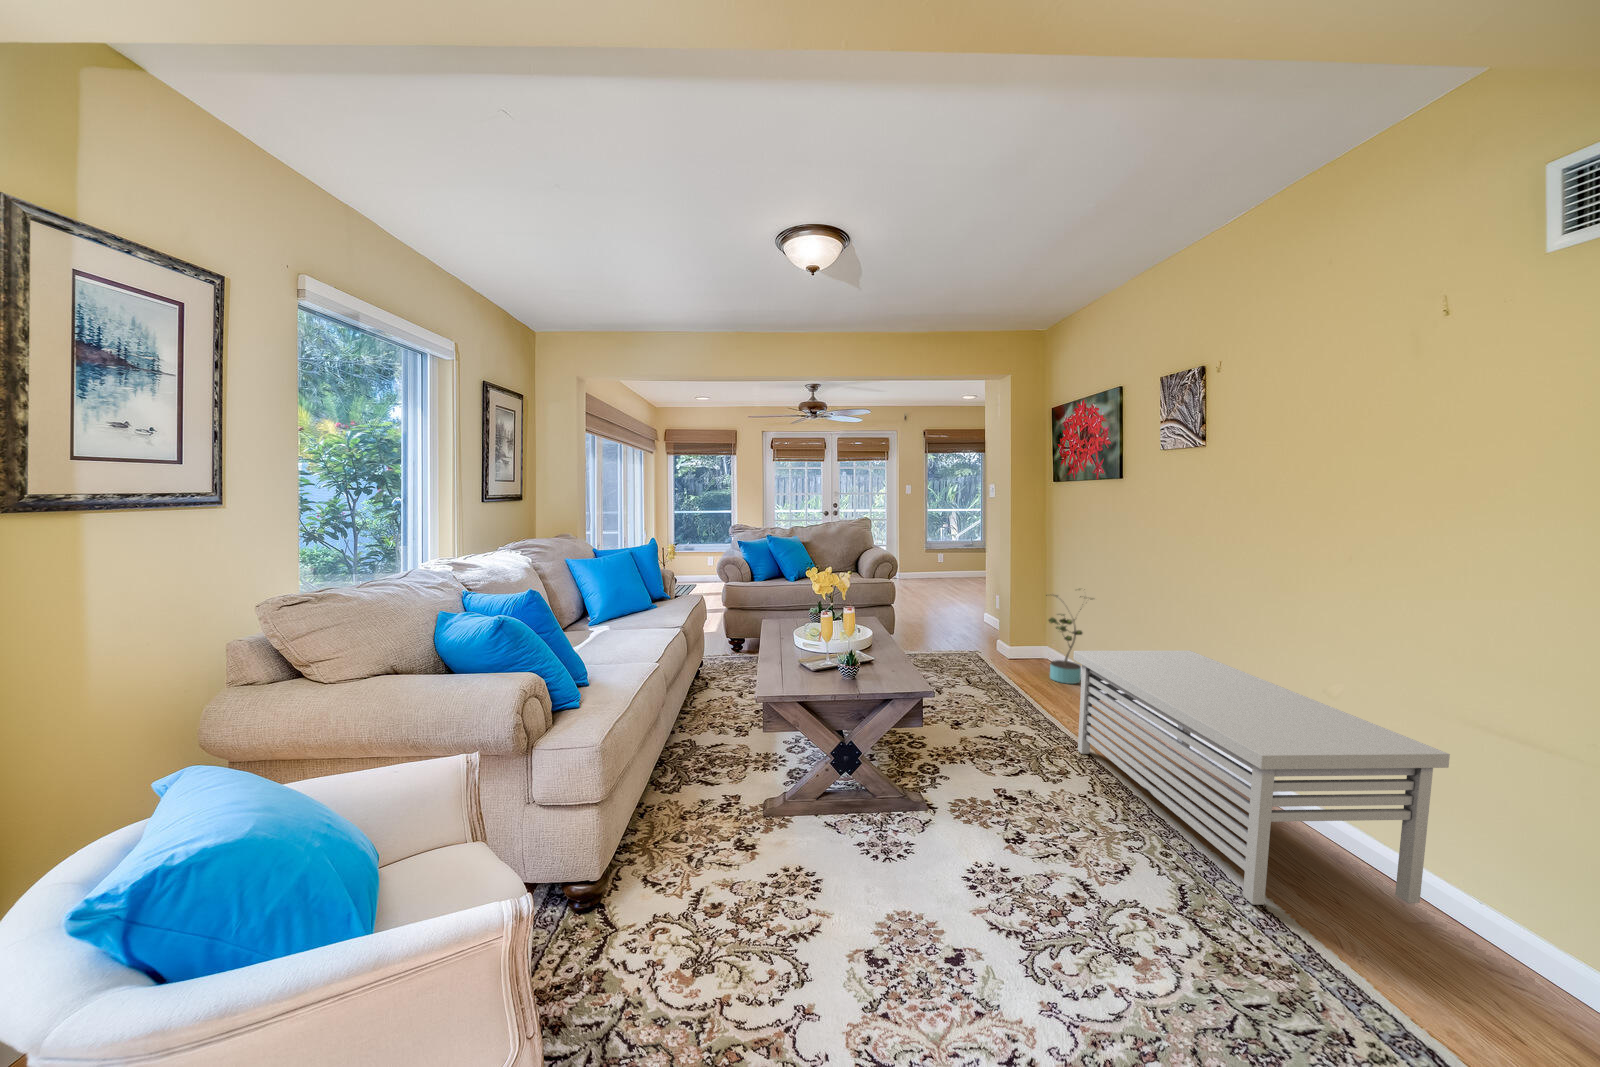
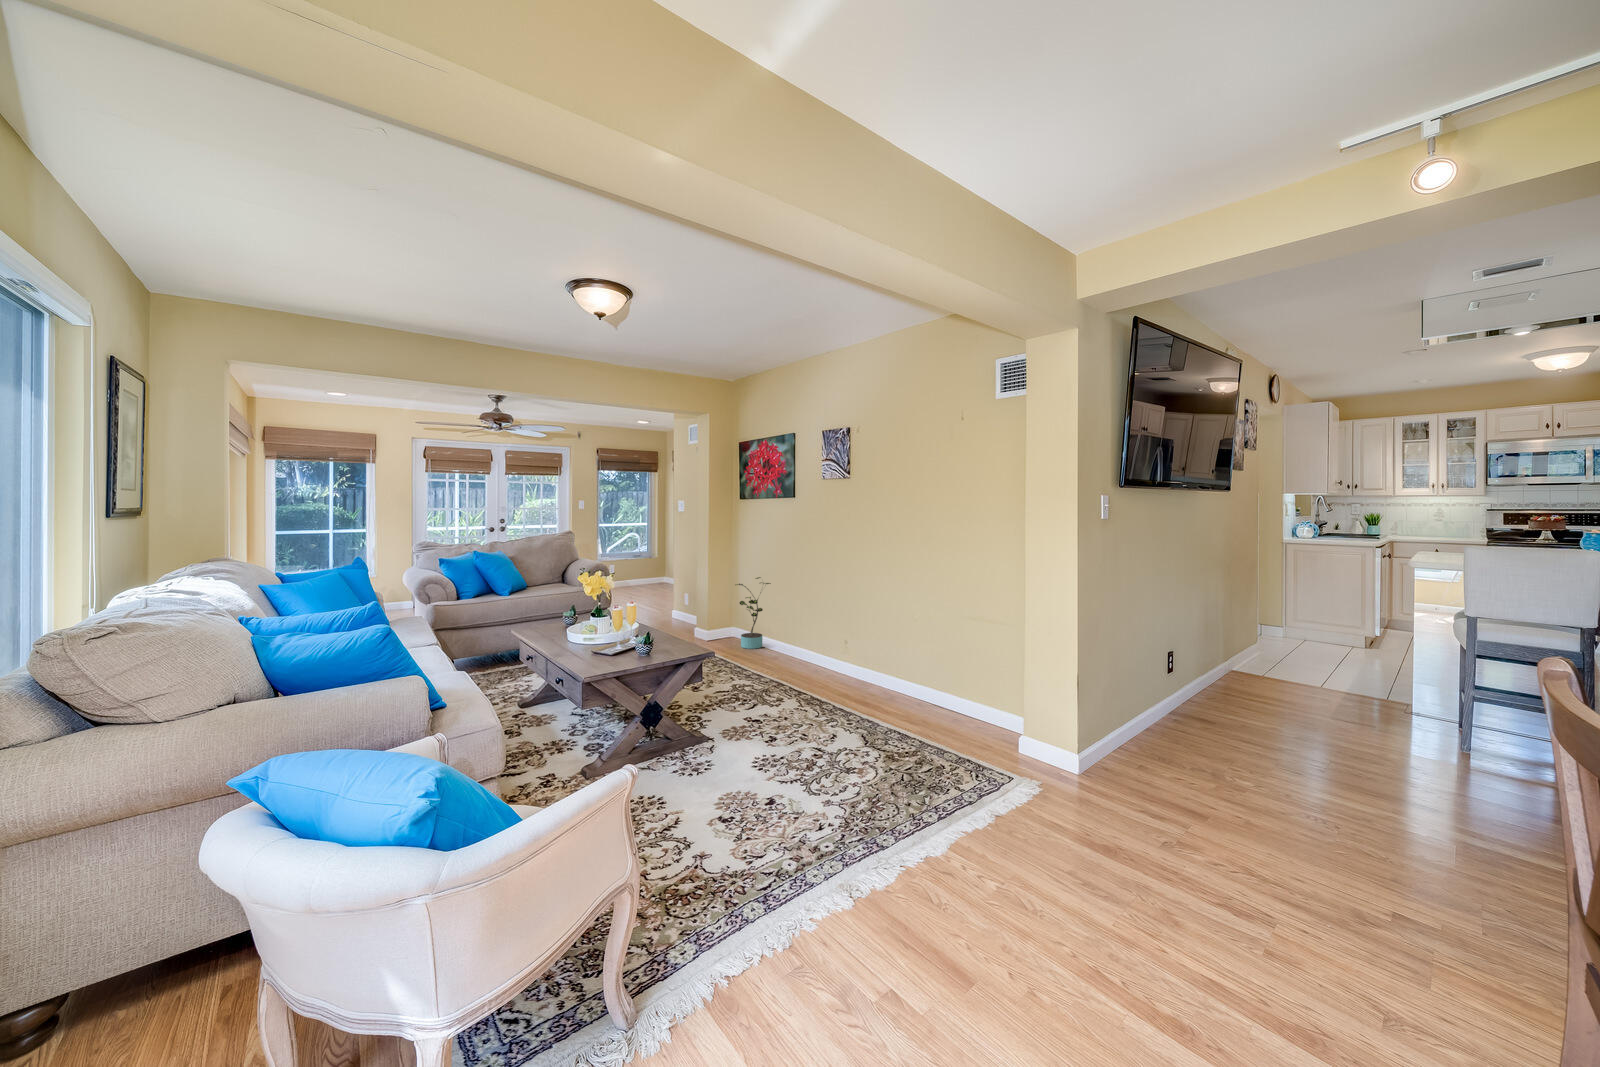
storage bench: present [1073,651,1450,905] -> none [775,607,960,732]

